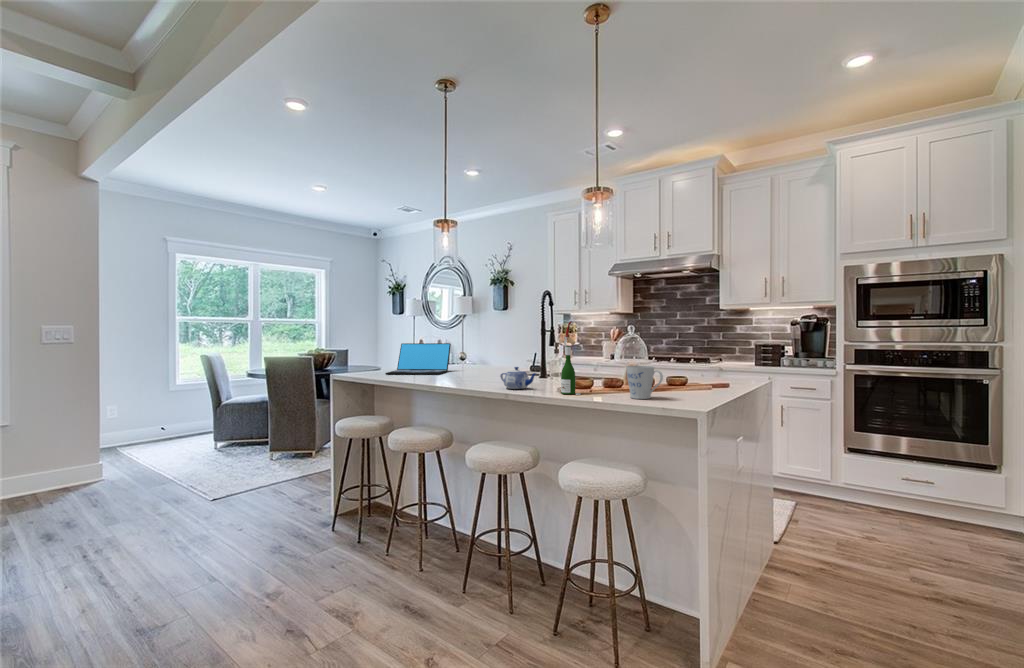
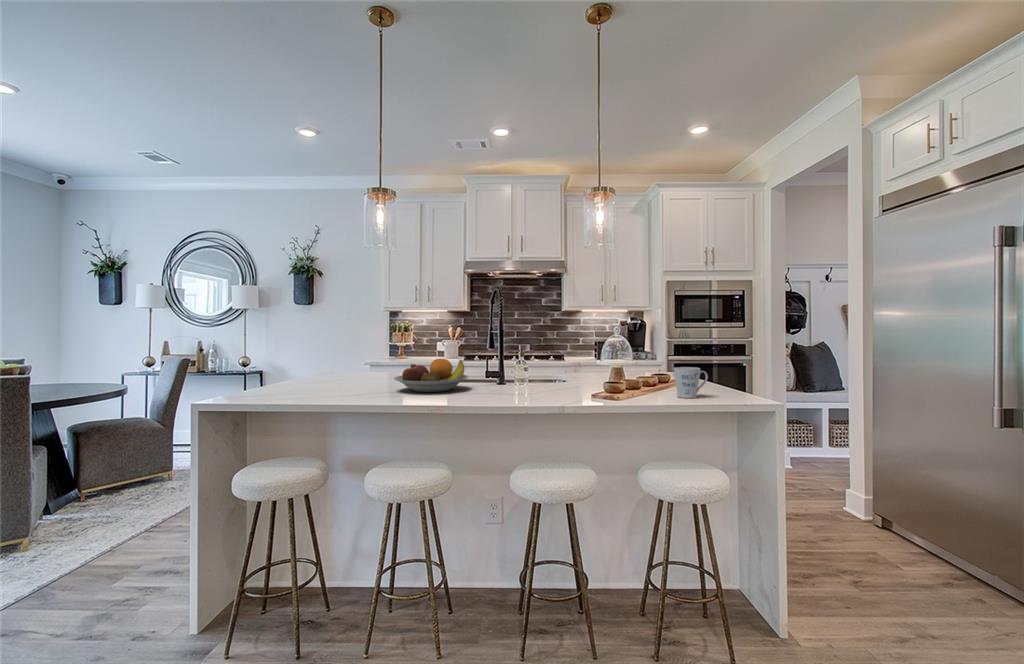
wine bottle: present [561,321,580,395] -> none [610,325,633,400]
laptop: present [385,343,451,375] -> none [285,349,370,395]
fruit bowl: none [442,352,503,379] -> present [394,359,468,392]
teapot: present [500,367,536,389] -> none [526,374,574,399]

